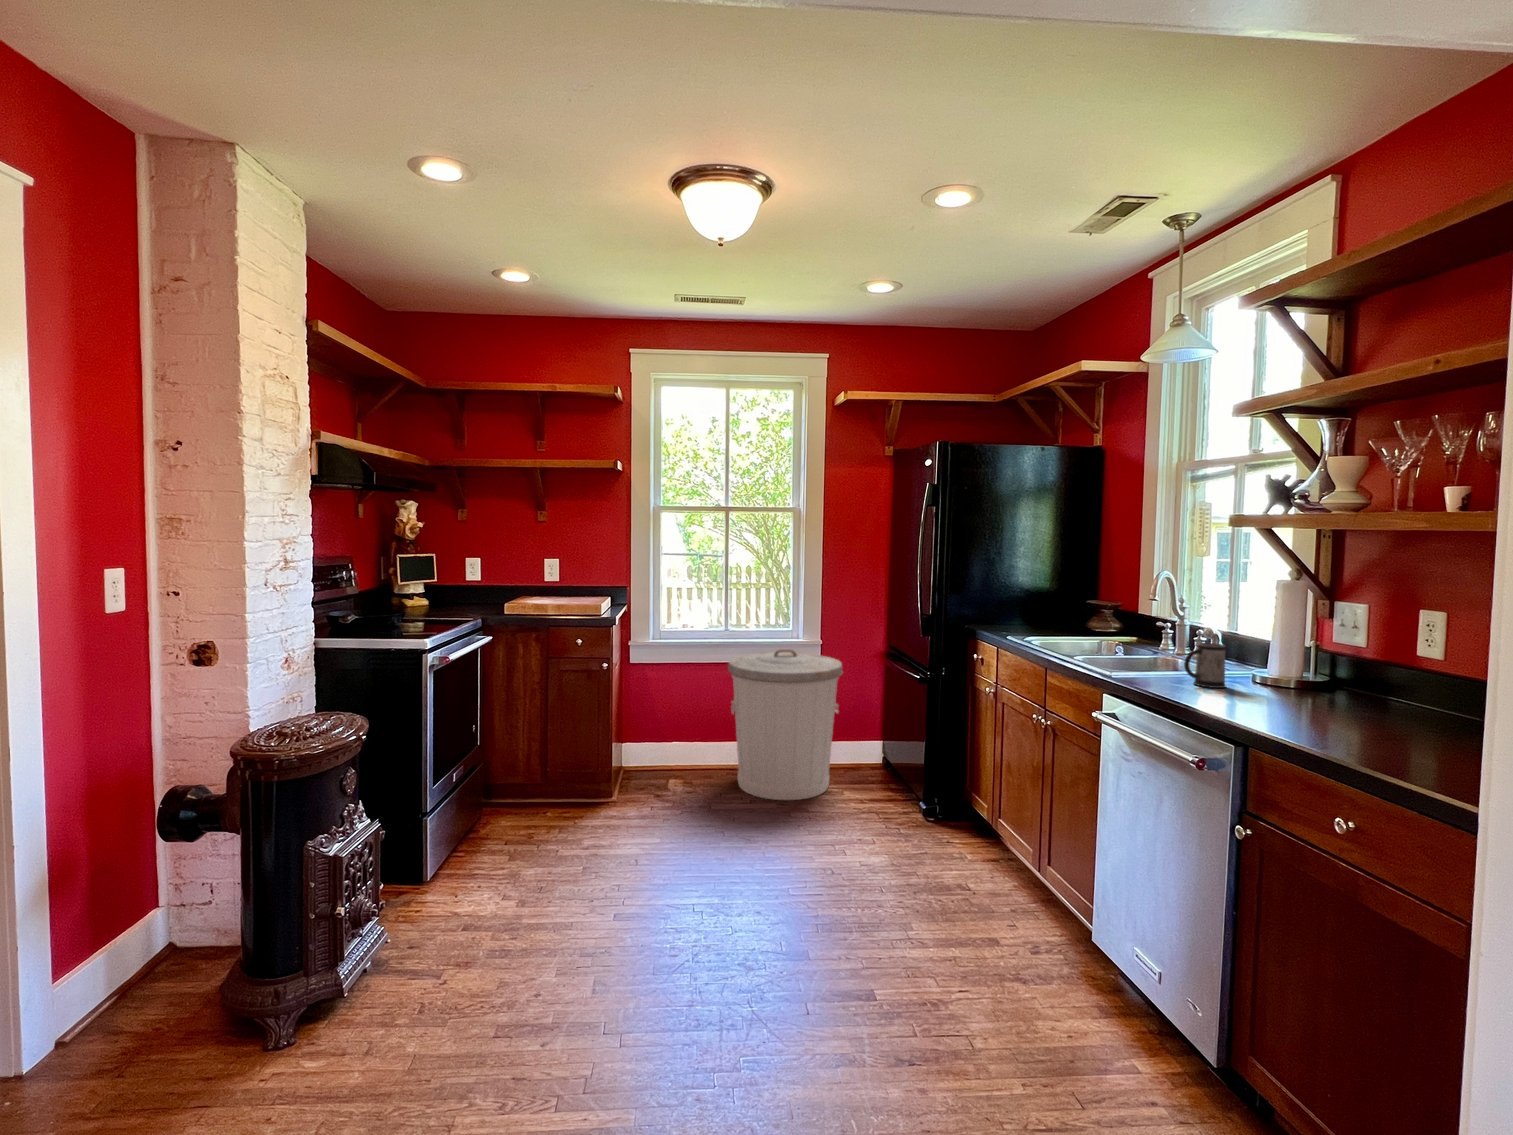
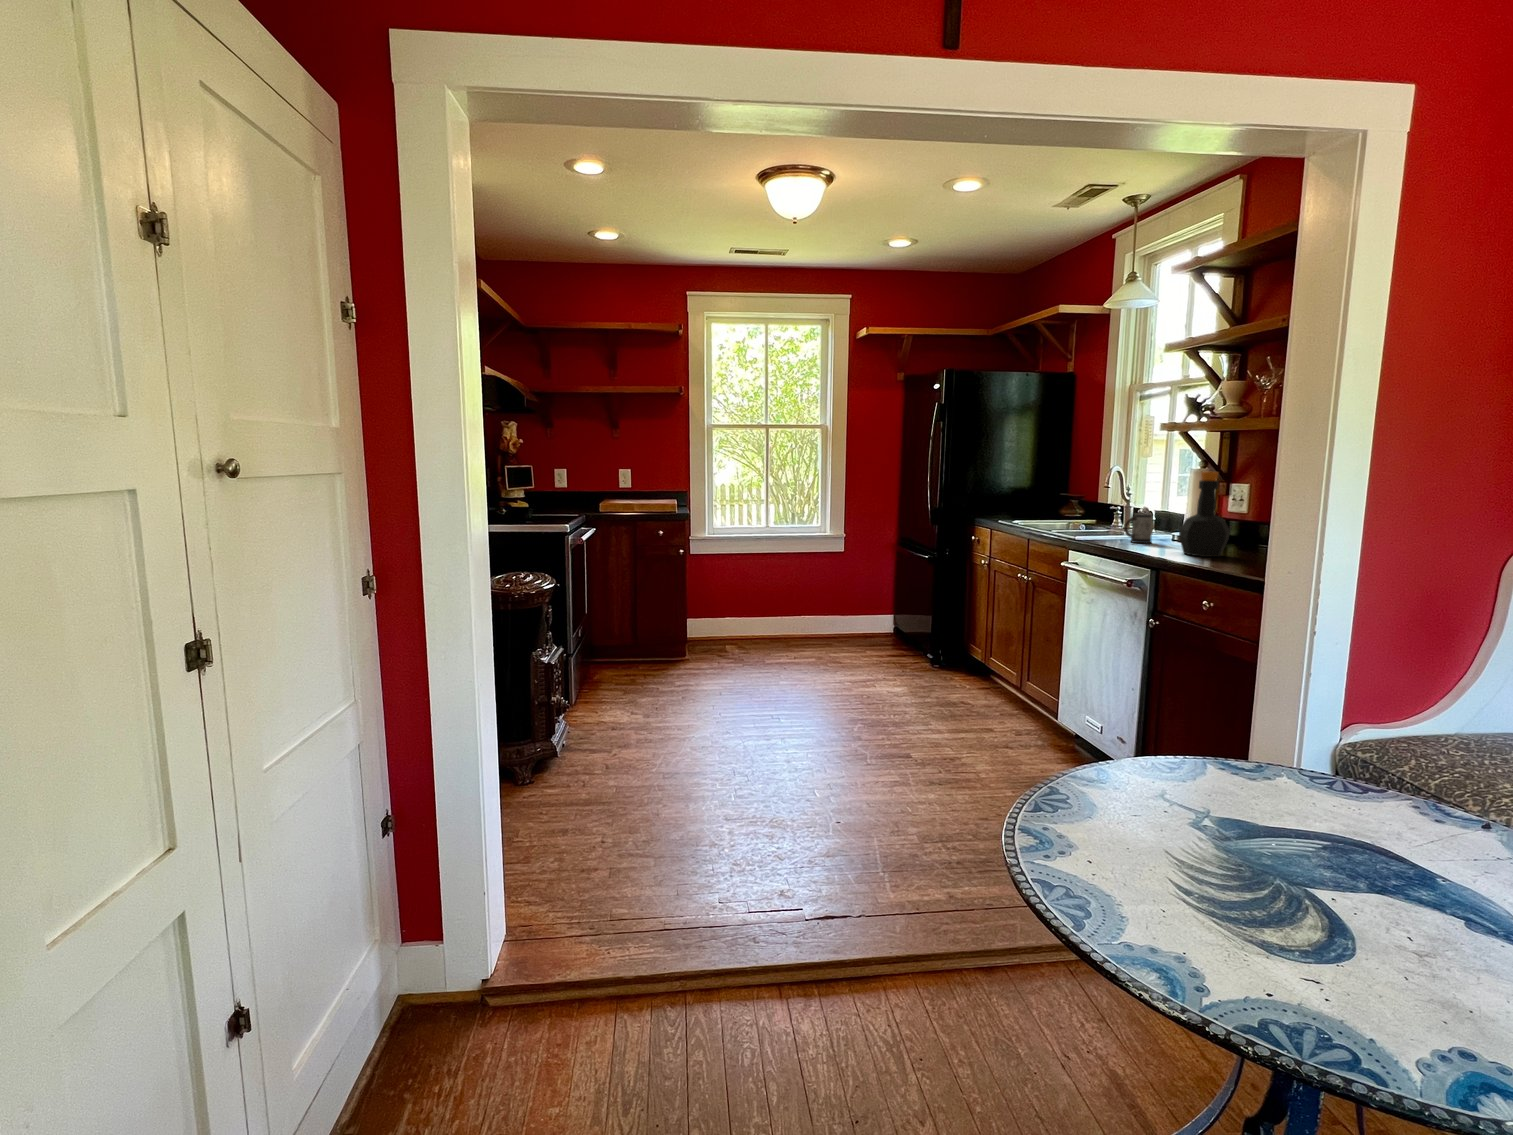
bottle: none [1276,593,1359,726] -> present [1179,472,1230,557]
trash can: present [728,649,843,800] -> none [773,540,865,657]

